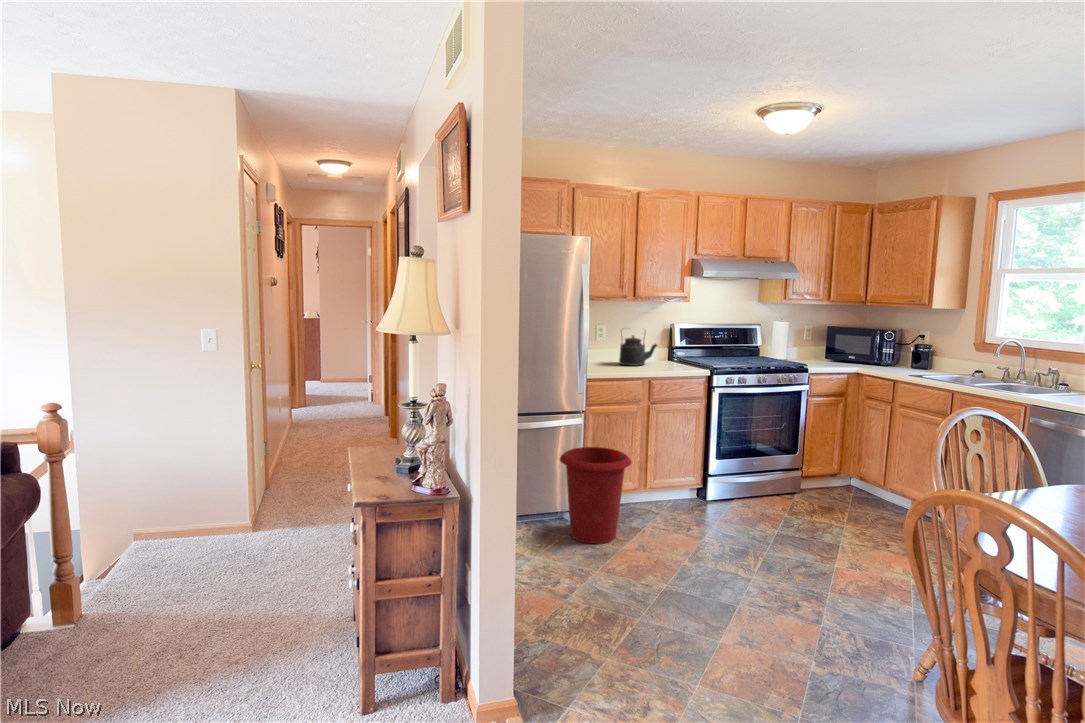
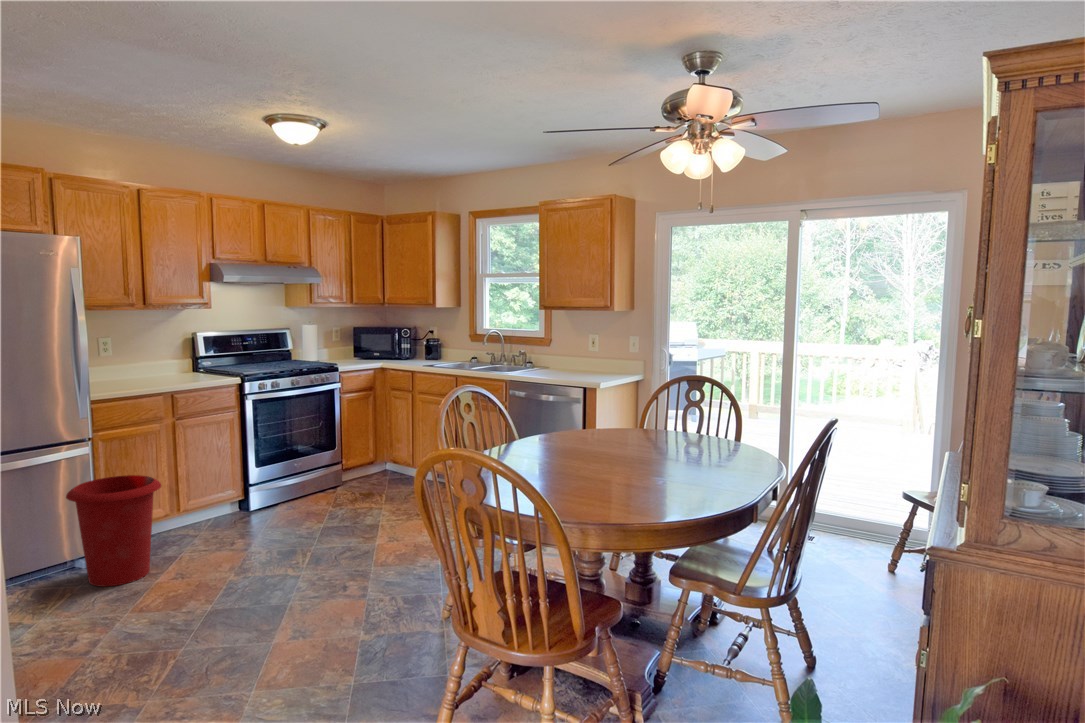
kettle: present [619,335,657,366] -> none [129,338,178,381]

